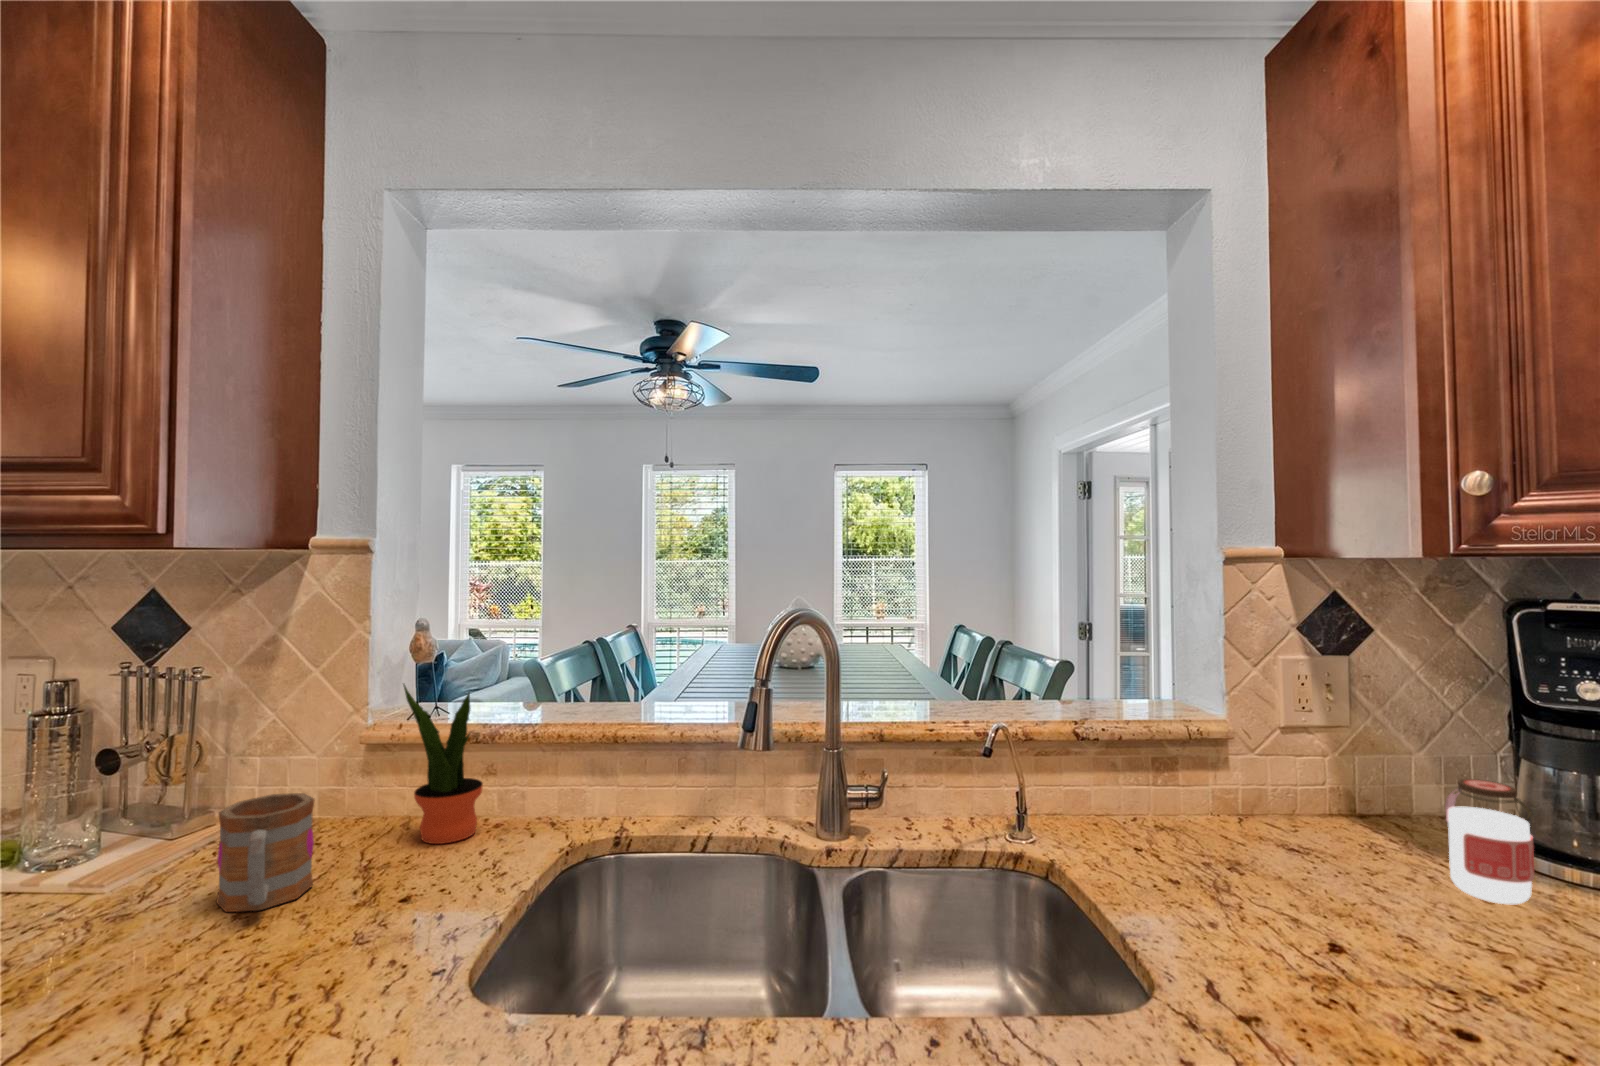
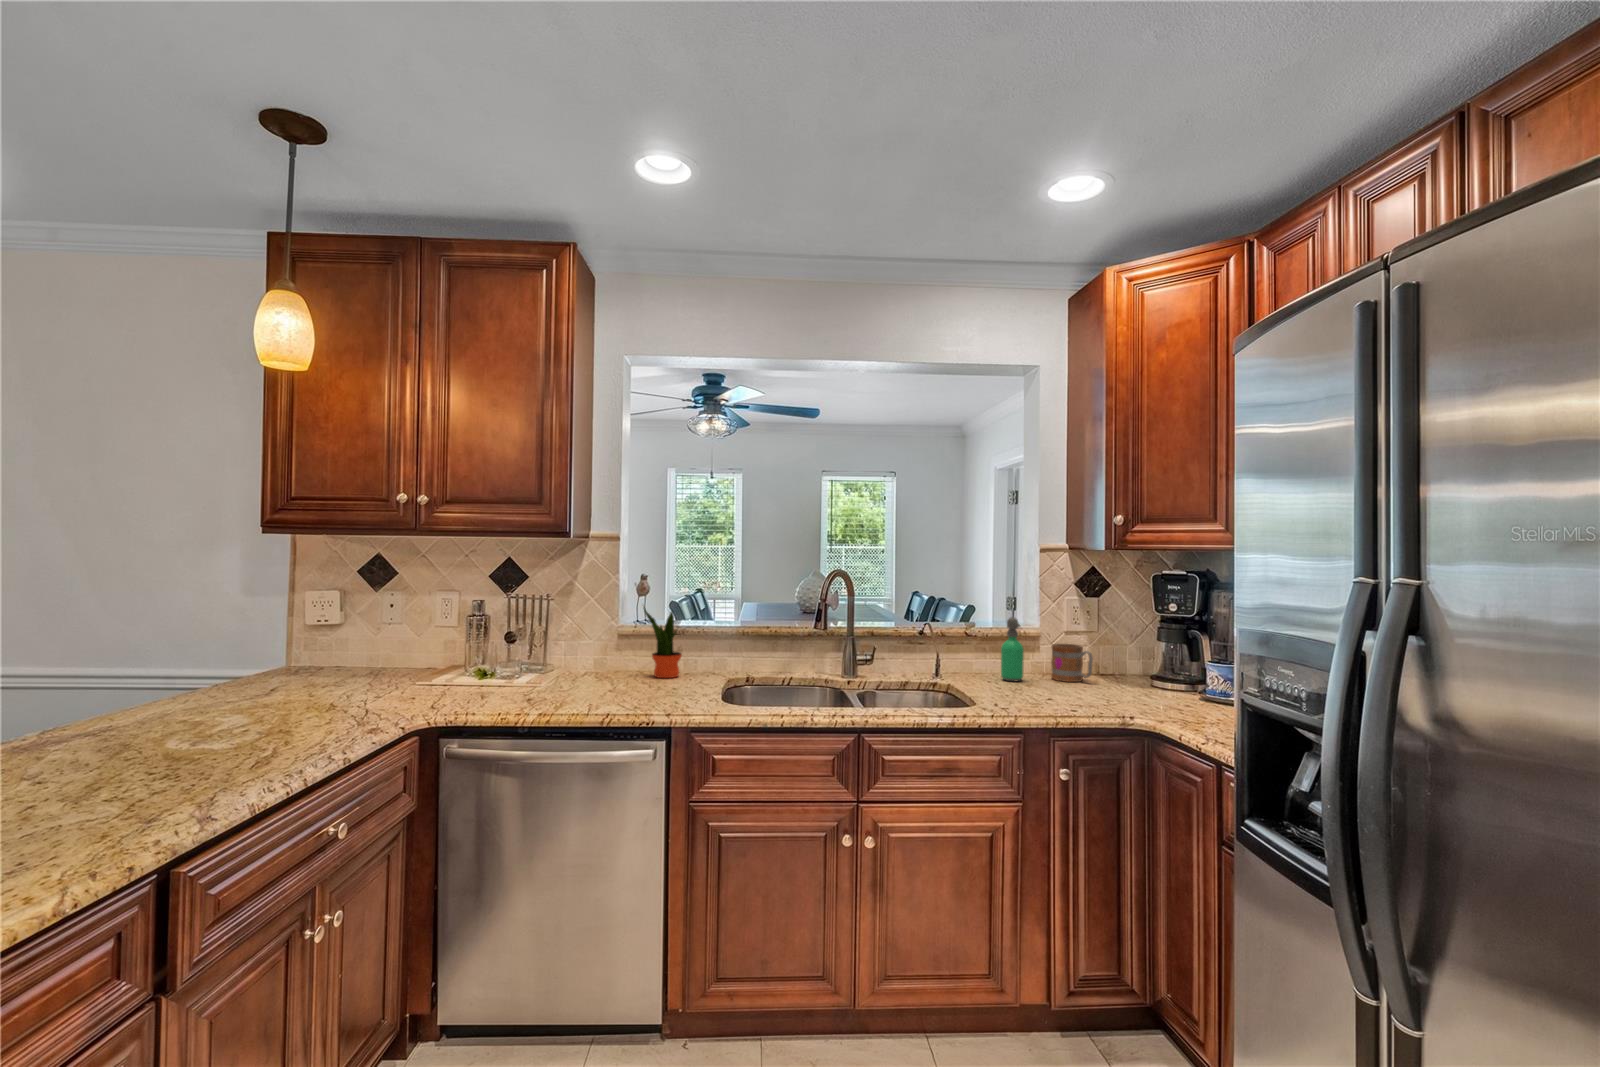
soap dispenser: none [1157,705,1210,849] -> present [1001,617,1024,681]
jar: present [1445,779,1535,904] -> none [1113,644,1143,693]
mug: present [217,793,314,912] -> present [1051,644,1093,682]

